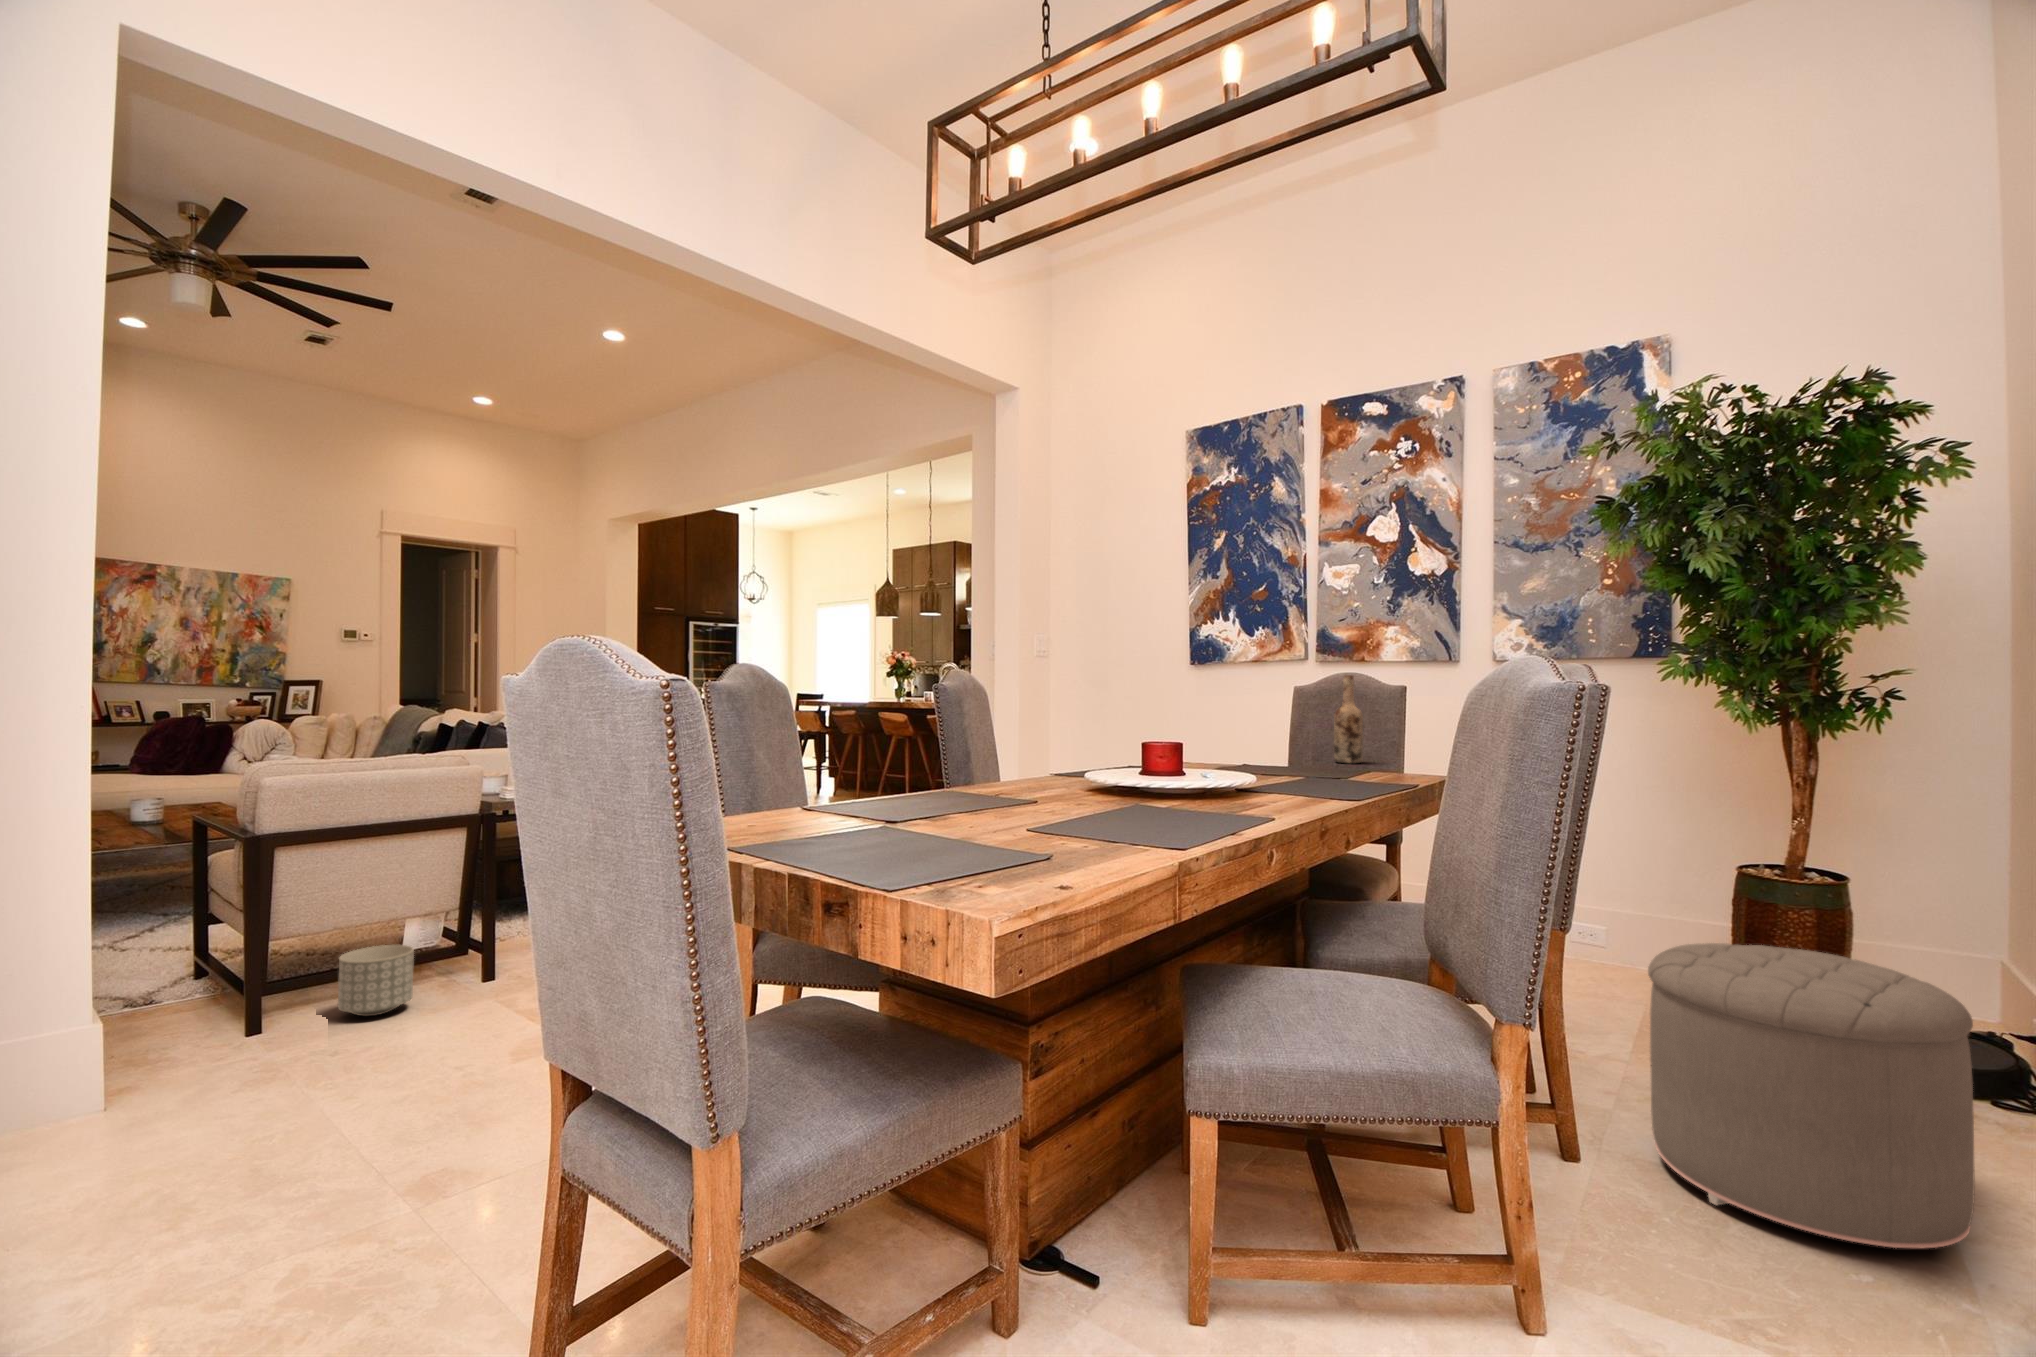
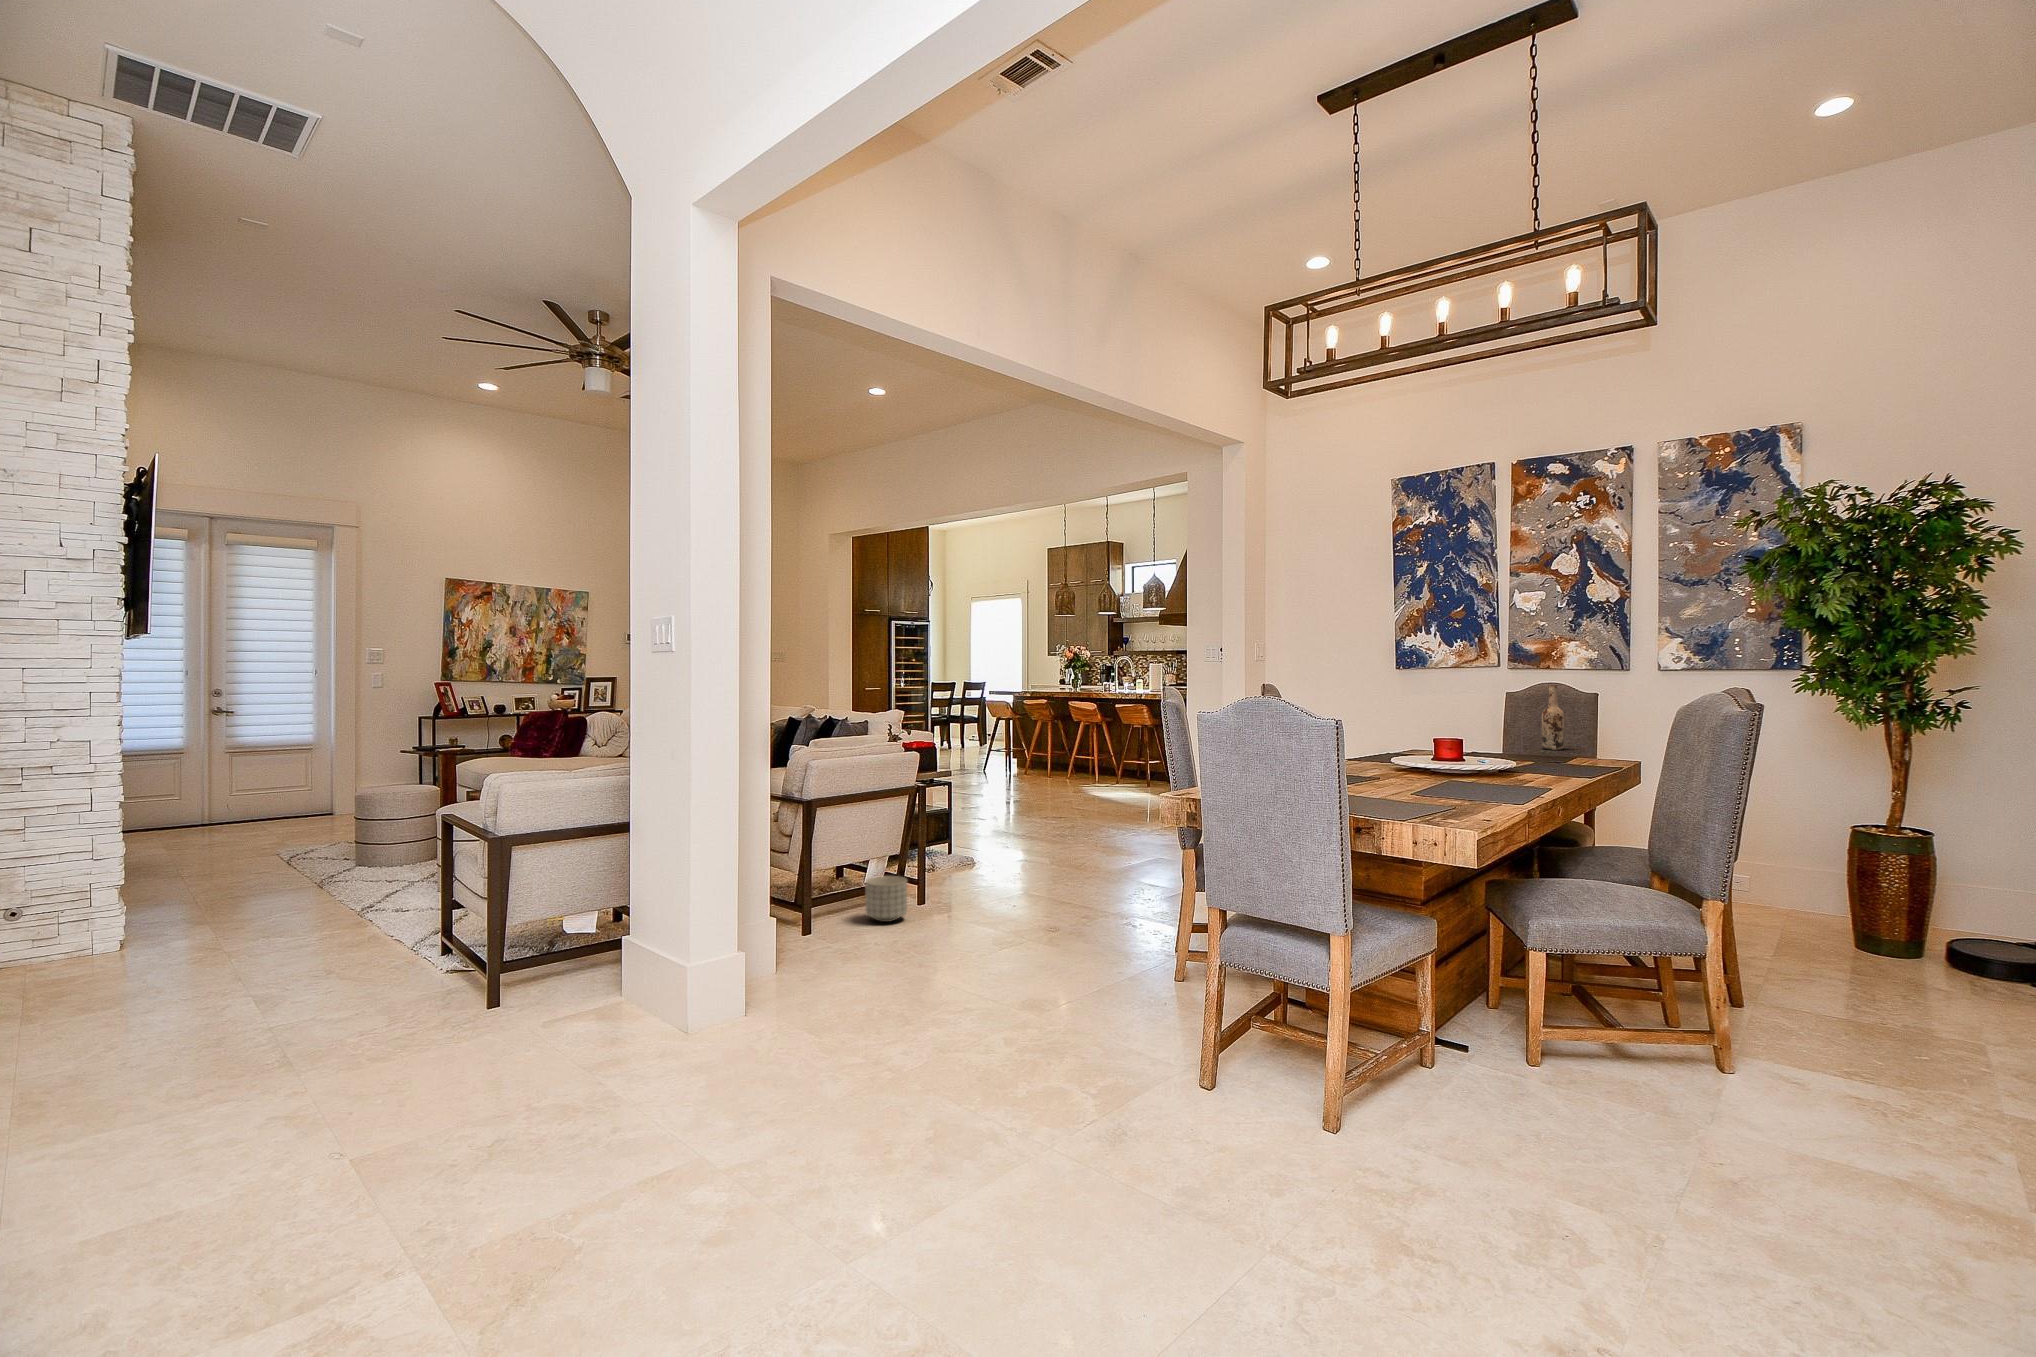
ottoman: present [1648,943,1975,1249] -> none [1789,868,1992,1032]

